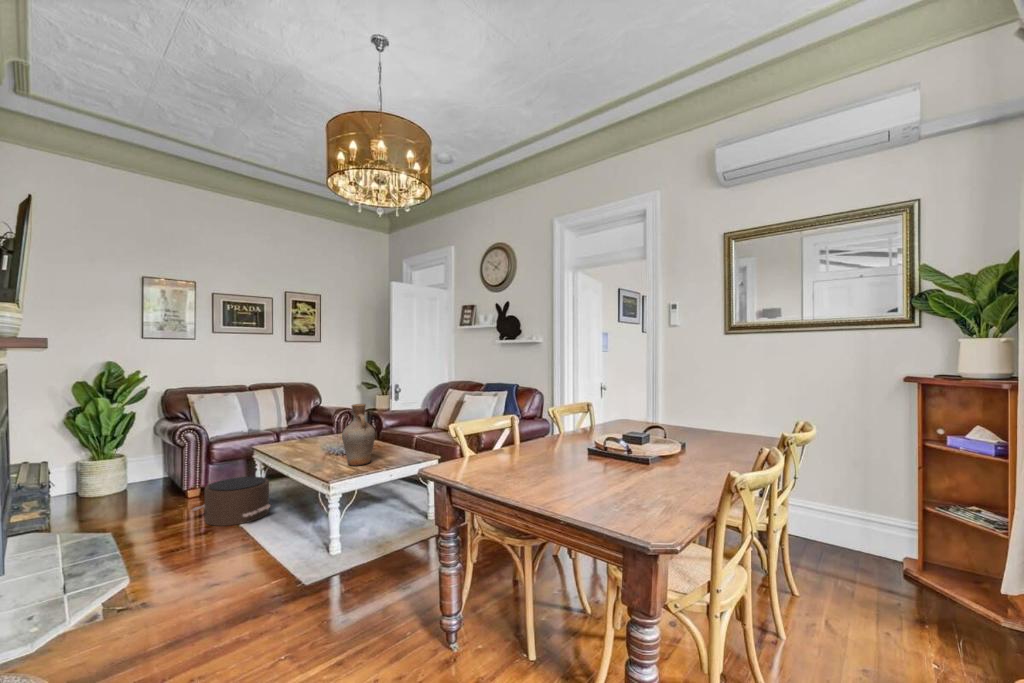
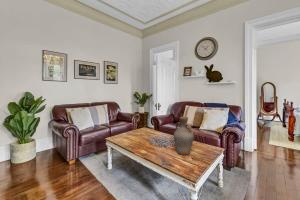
pouf: present [193,477,271,526] -> none [79,154,124,188]

